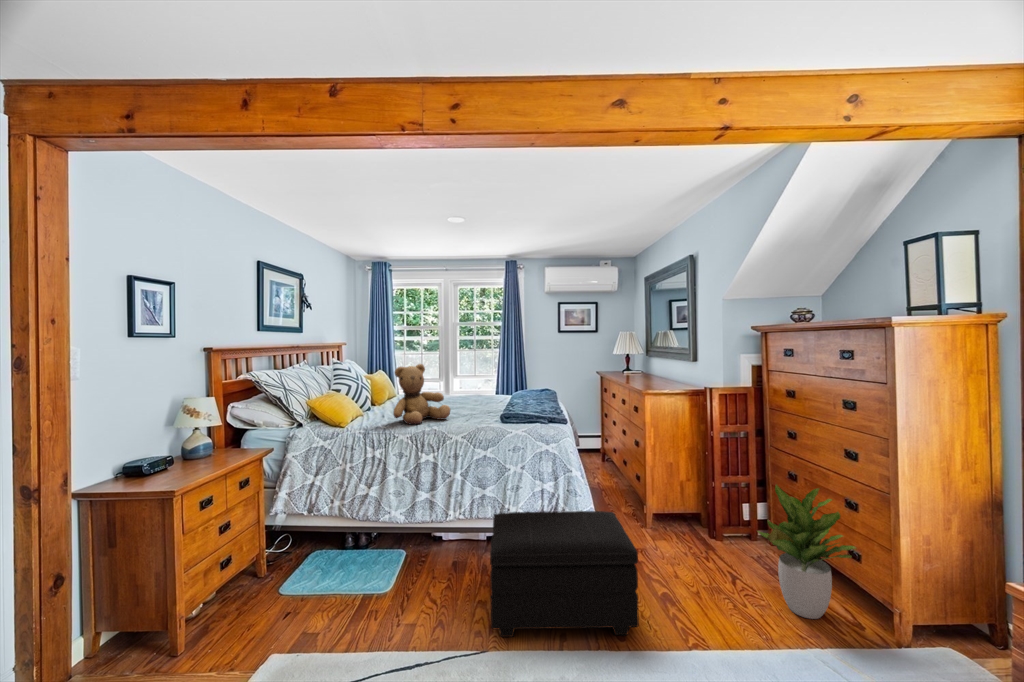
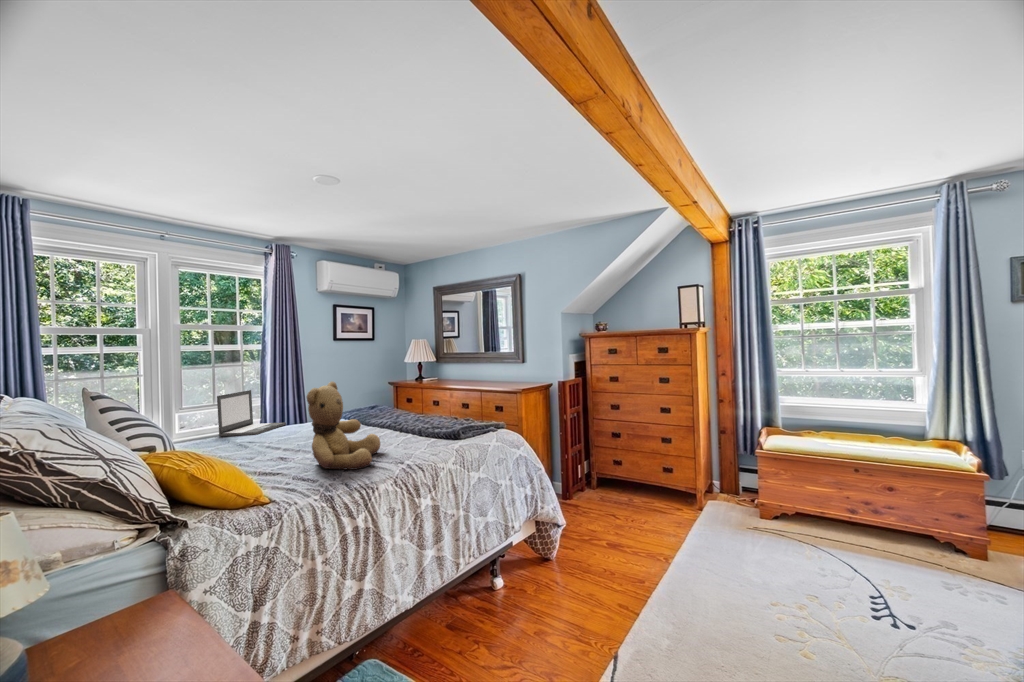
laptop: none [447,367,490,398] -> present [217,390,286,436]
potted plant: present [758,485,855,619] -> none [649,430,706,517]
footstool: present [490,511,639,637] -> none [526,492,667,645]

